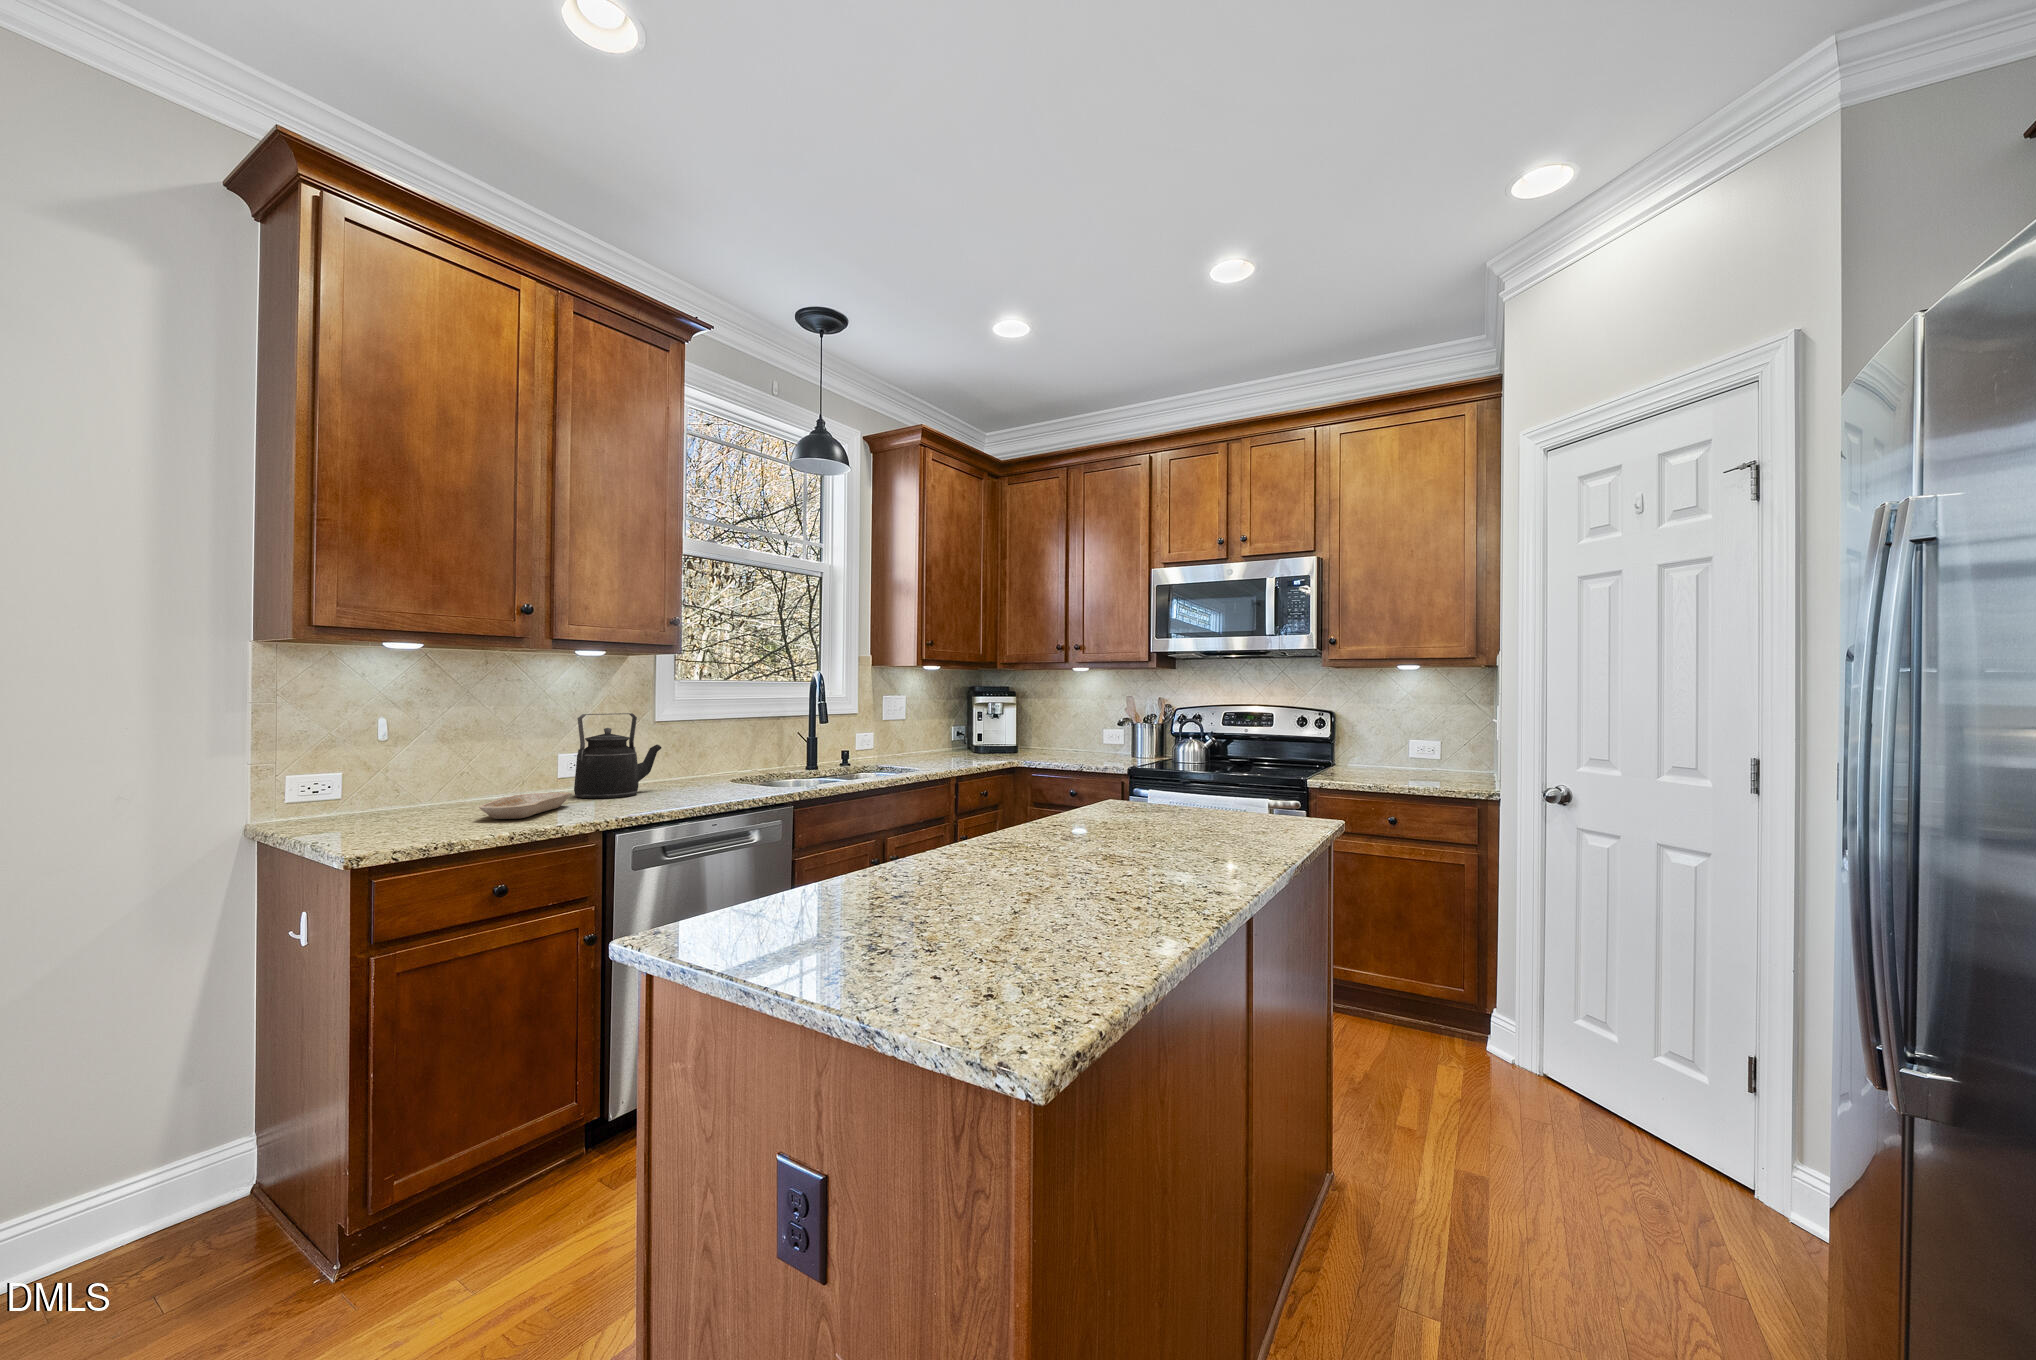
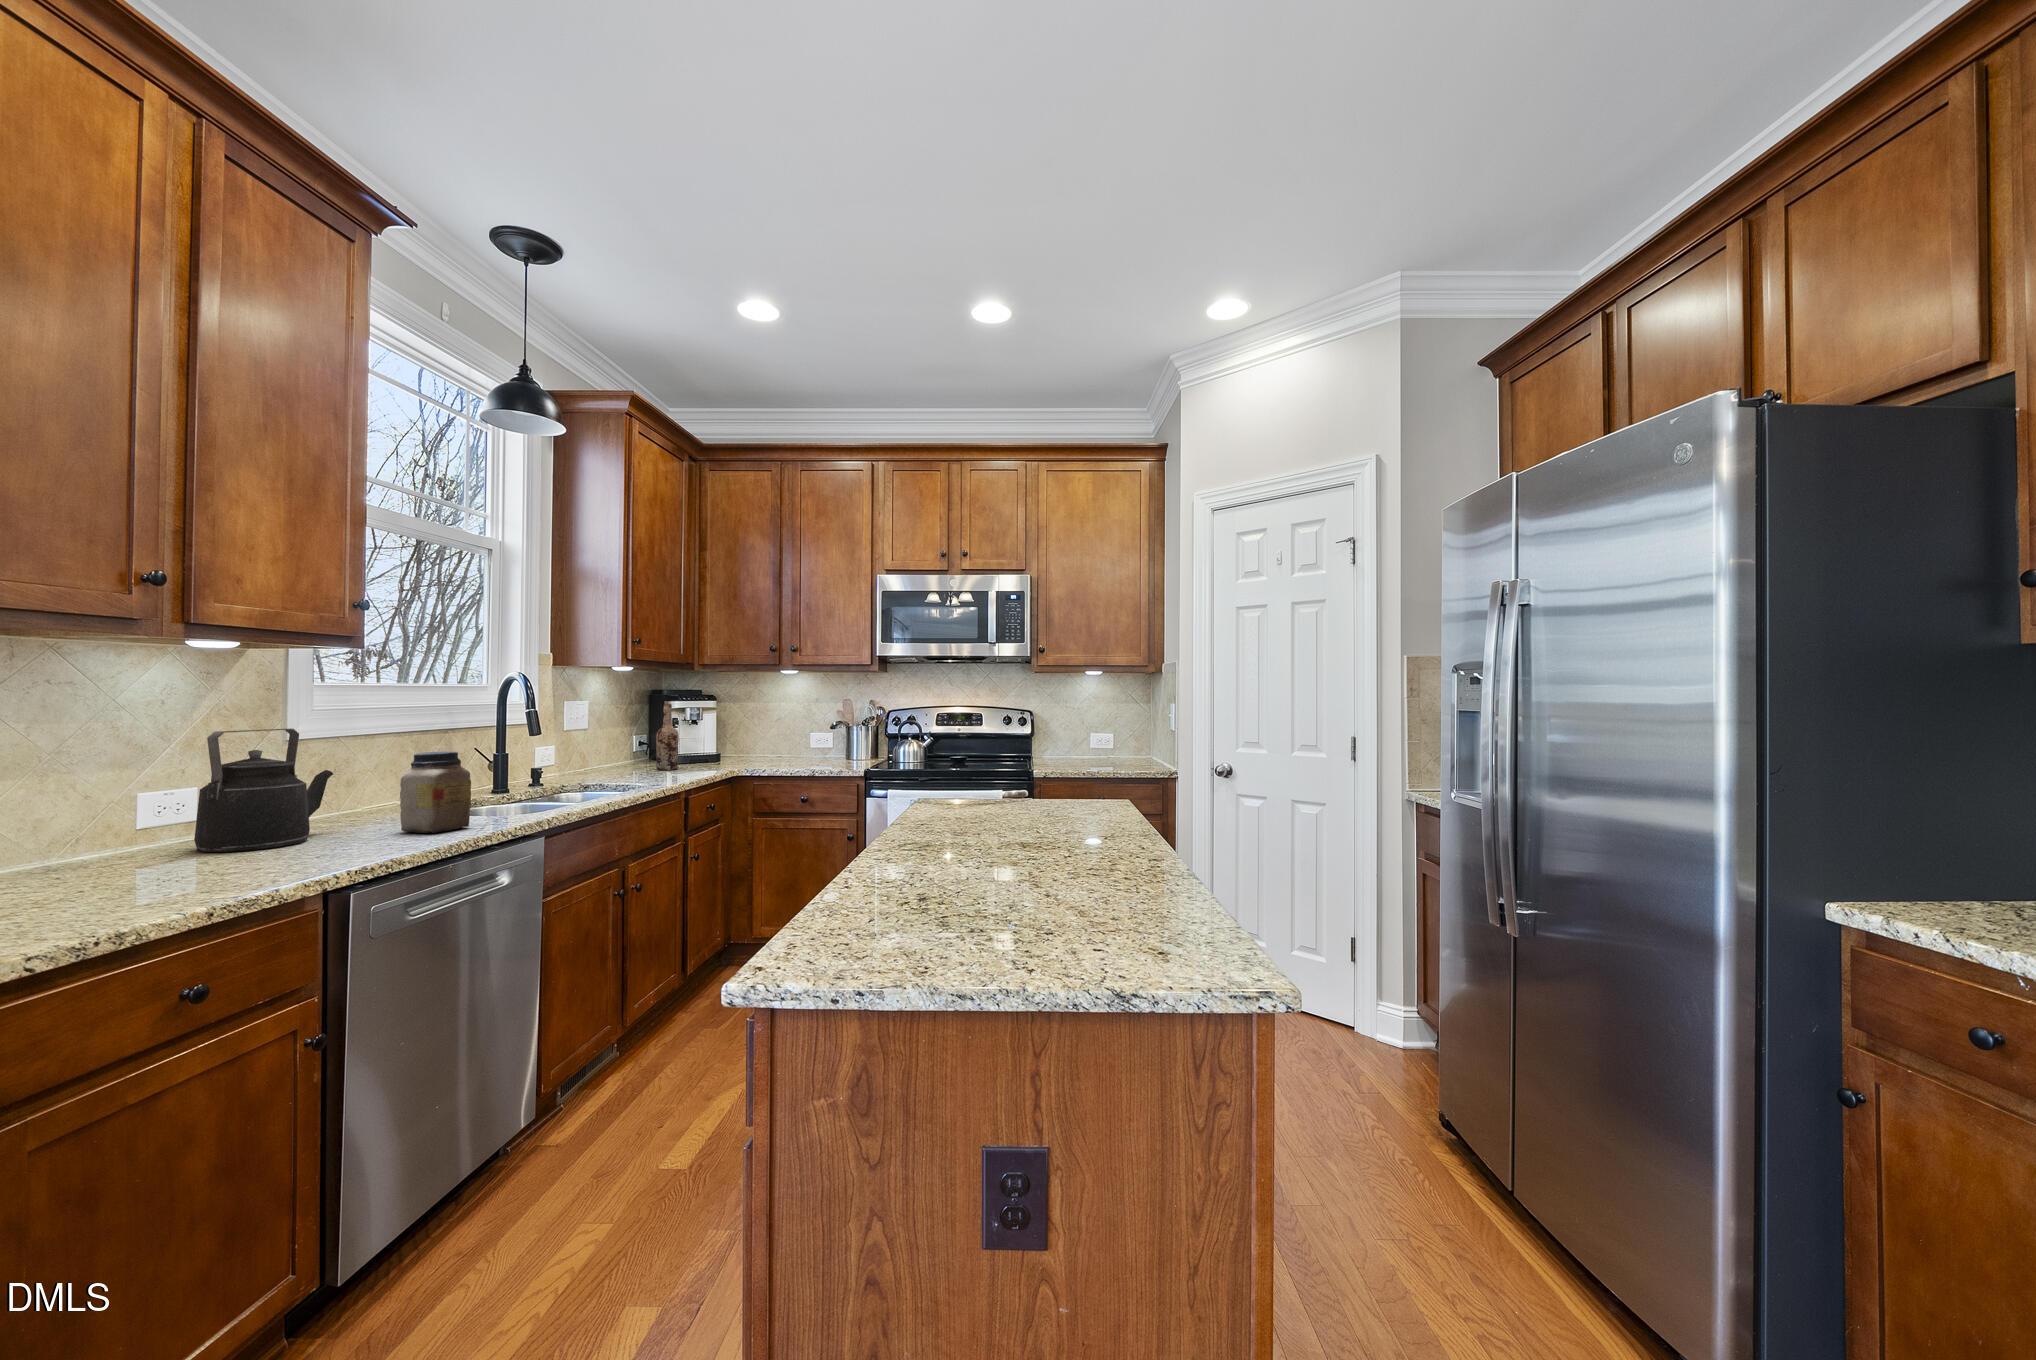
wine bottle: none [956,699,974,759] -> present [656,704,679,770]
jar: none [692,735,738,797] -> present [400,751,471,833]
tray: present [479,792,571,819] -> none [96,845,230,893]

